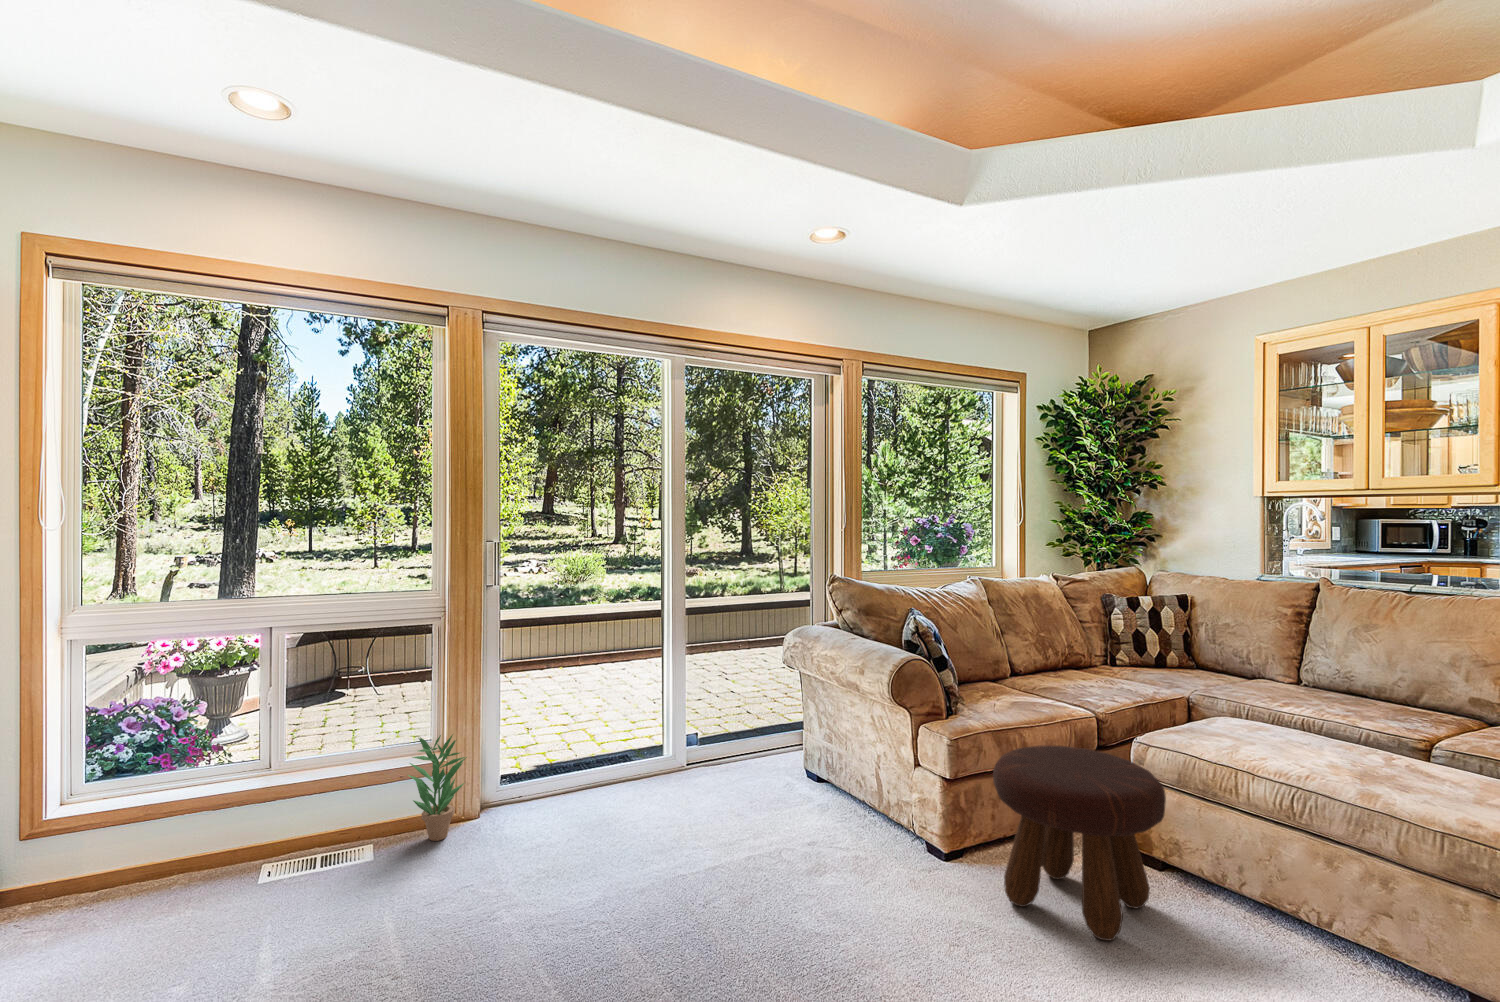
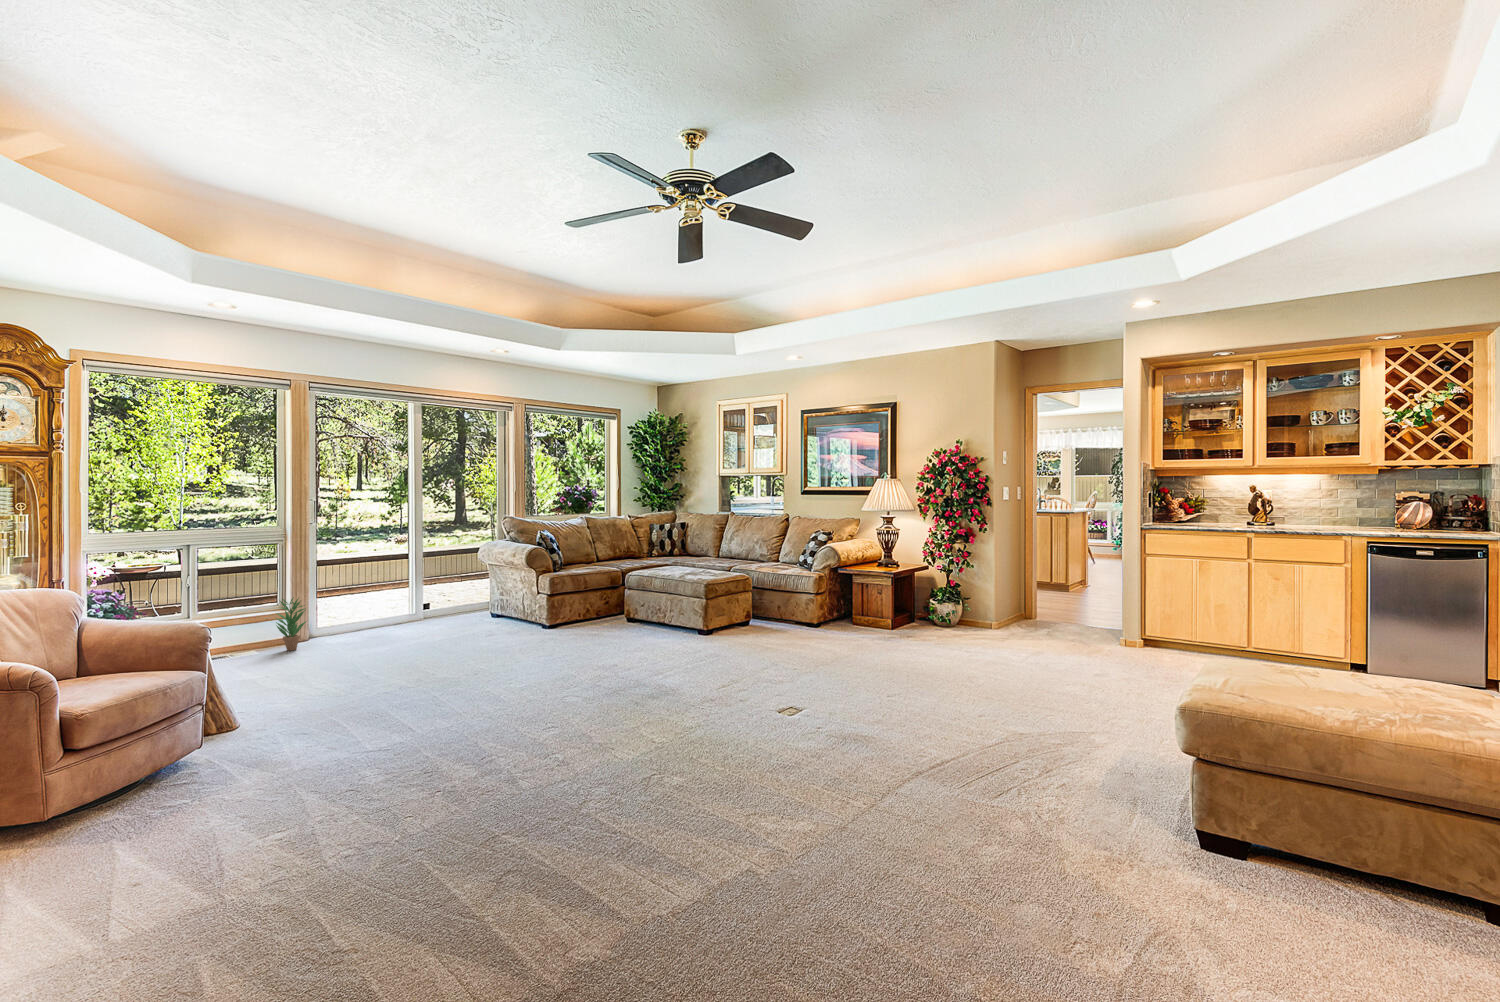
footstool: present [993,746,1166,941] -> none [565,577,627,636]

